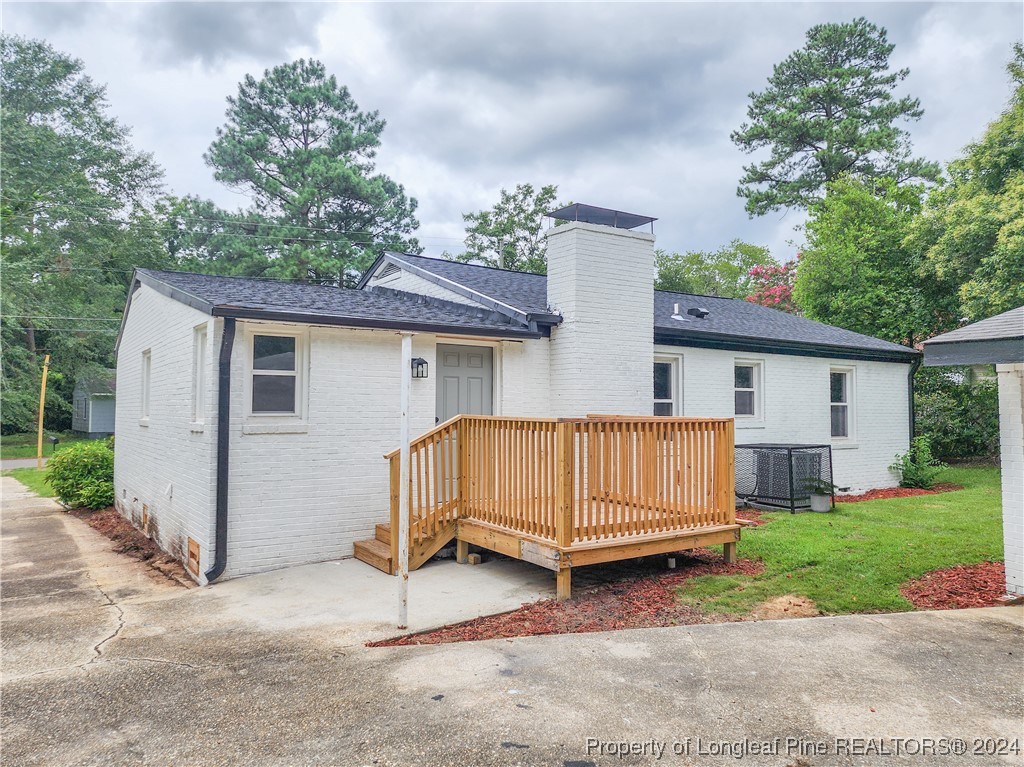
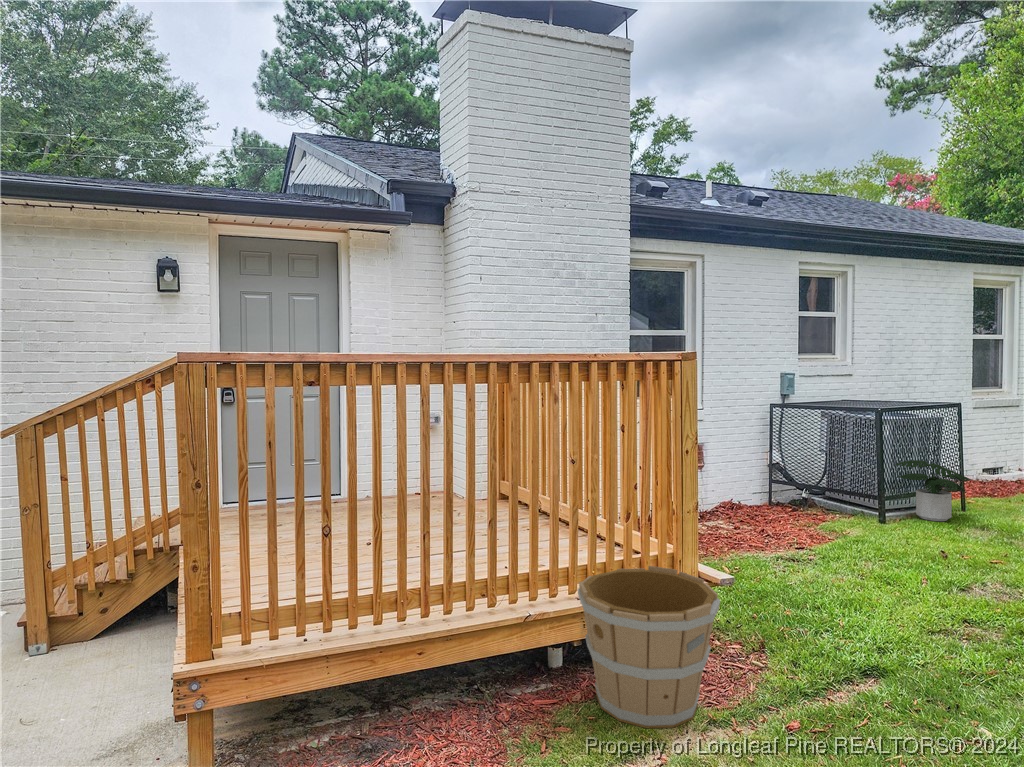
wooden bucket: none [709,523,769,583] -> present [577,566,720,728]

